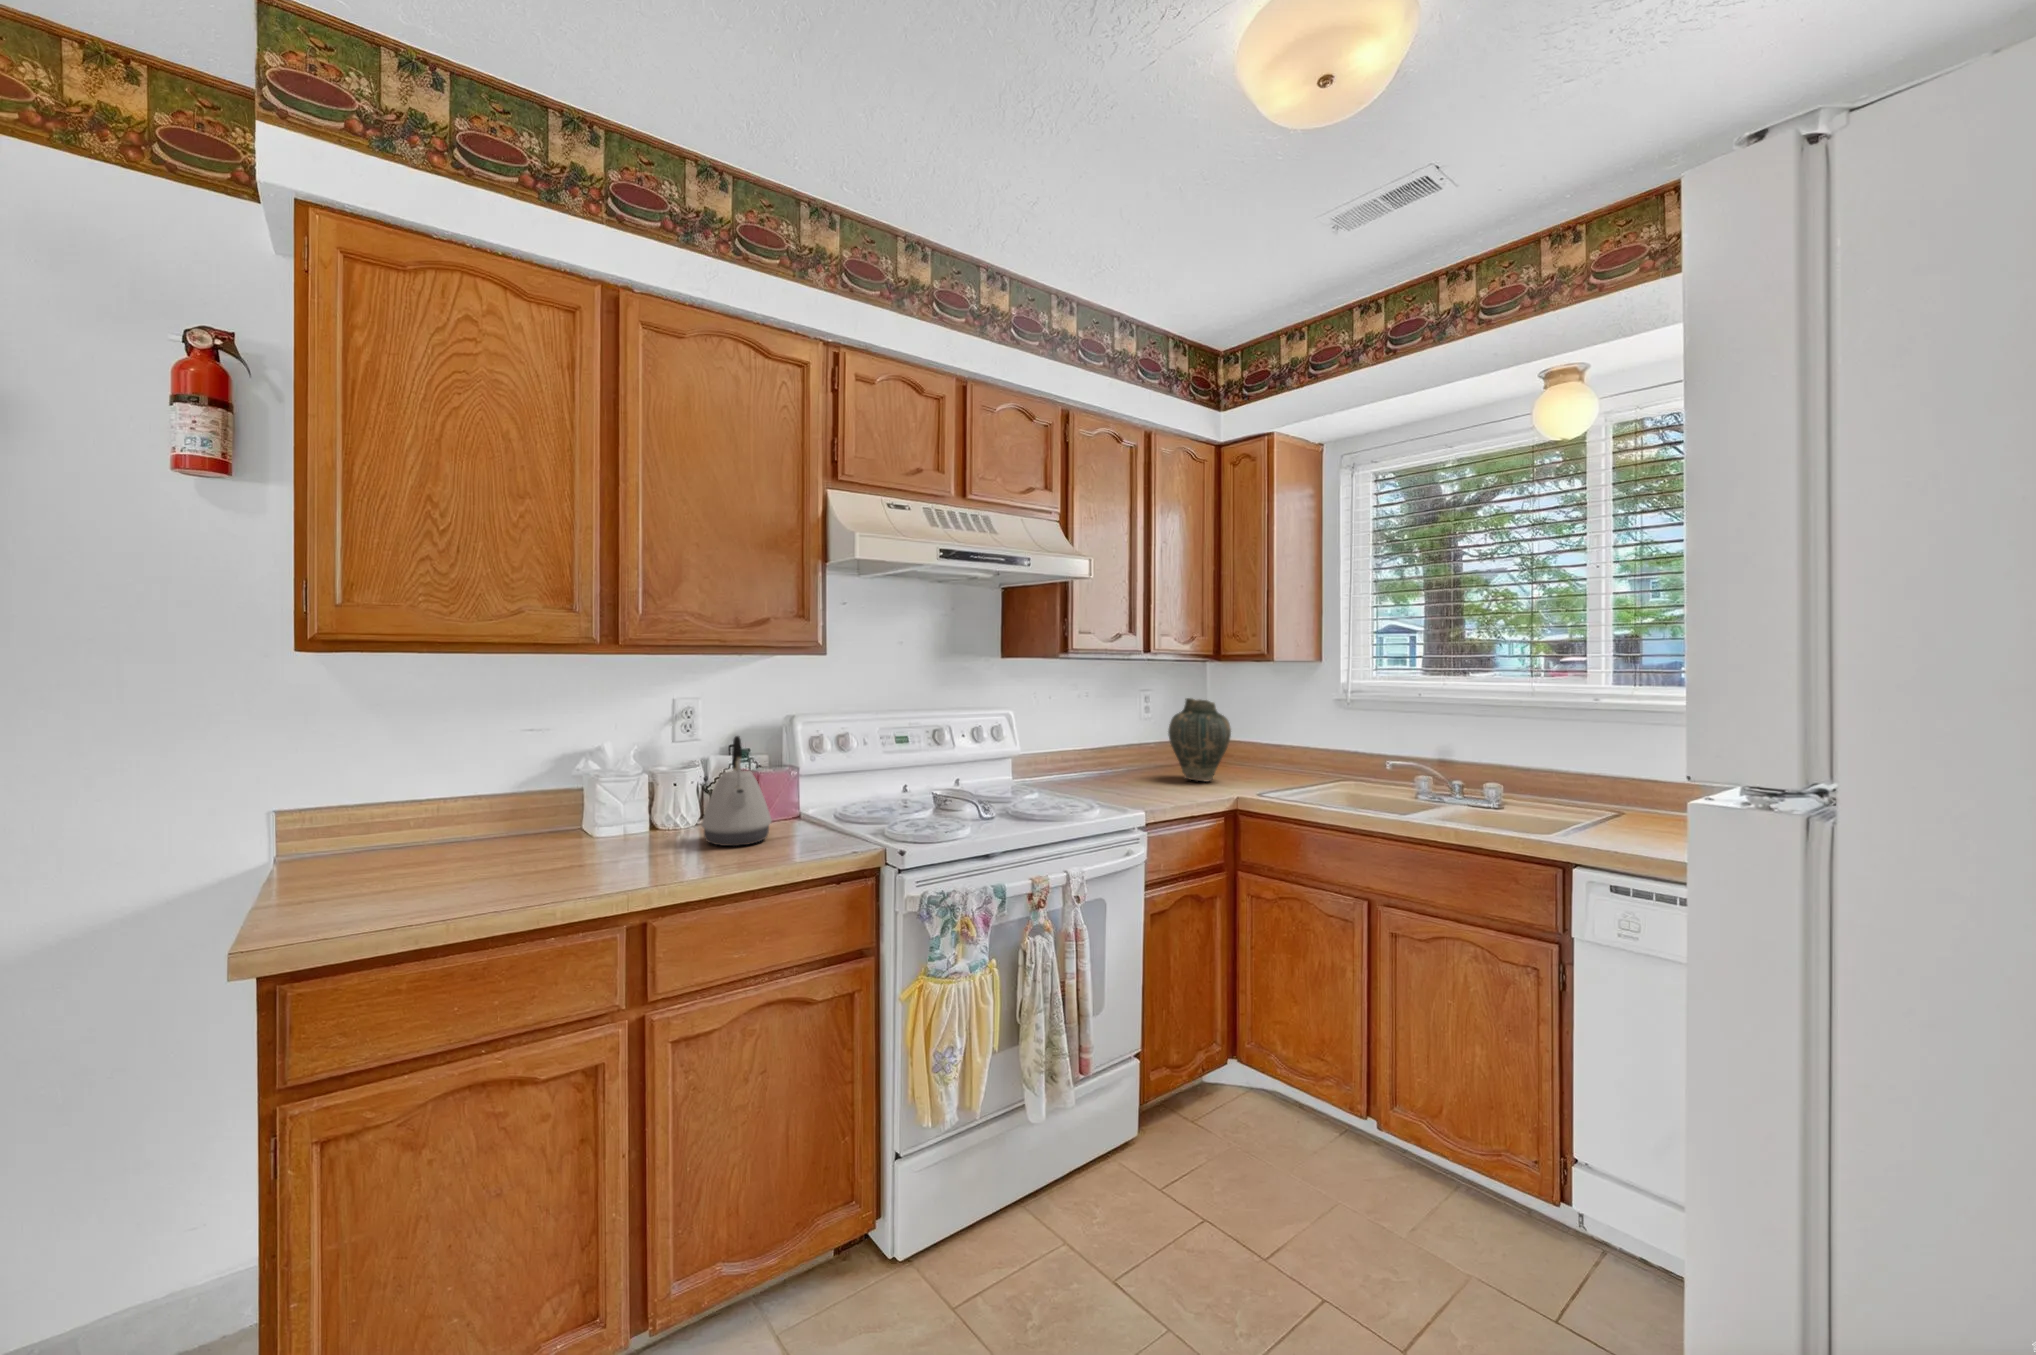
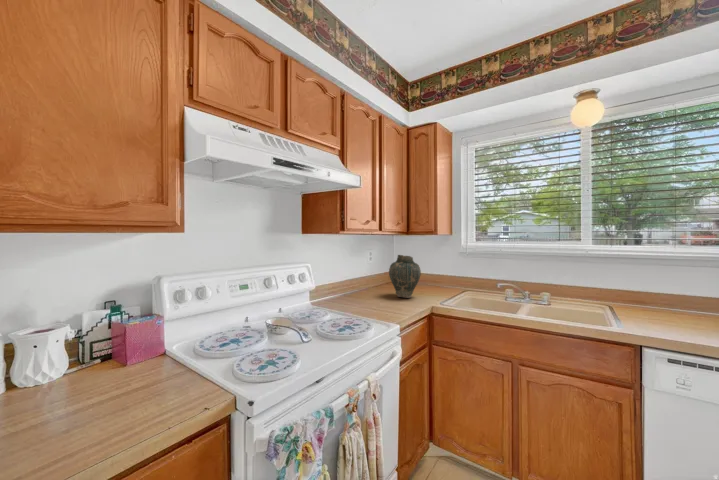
kettle: present [701,736,772,846] -> none [47,308,129,418]

